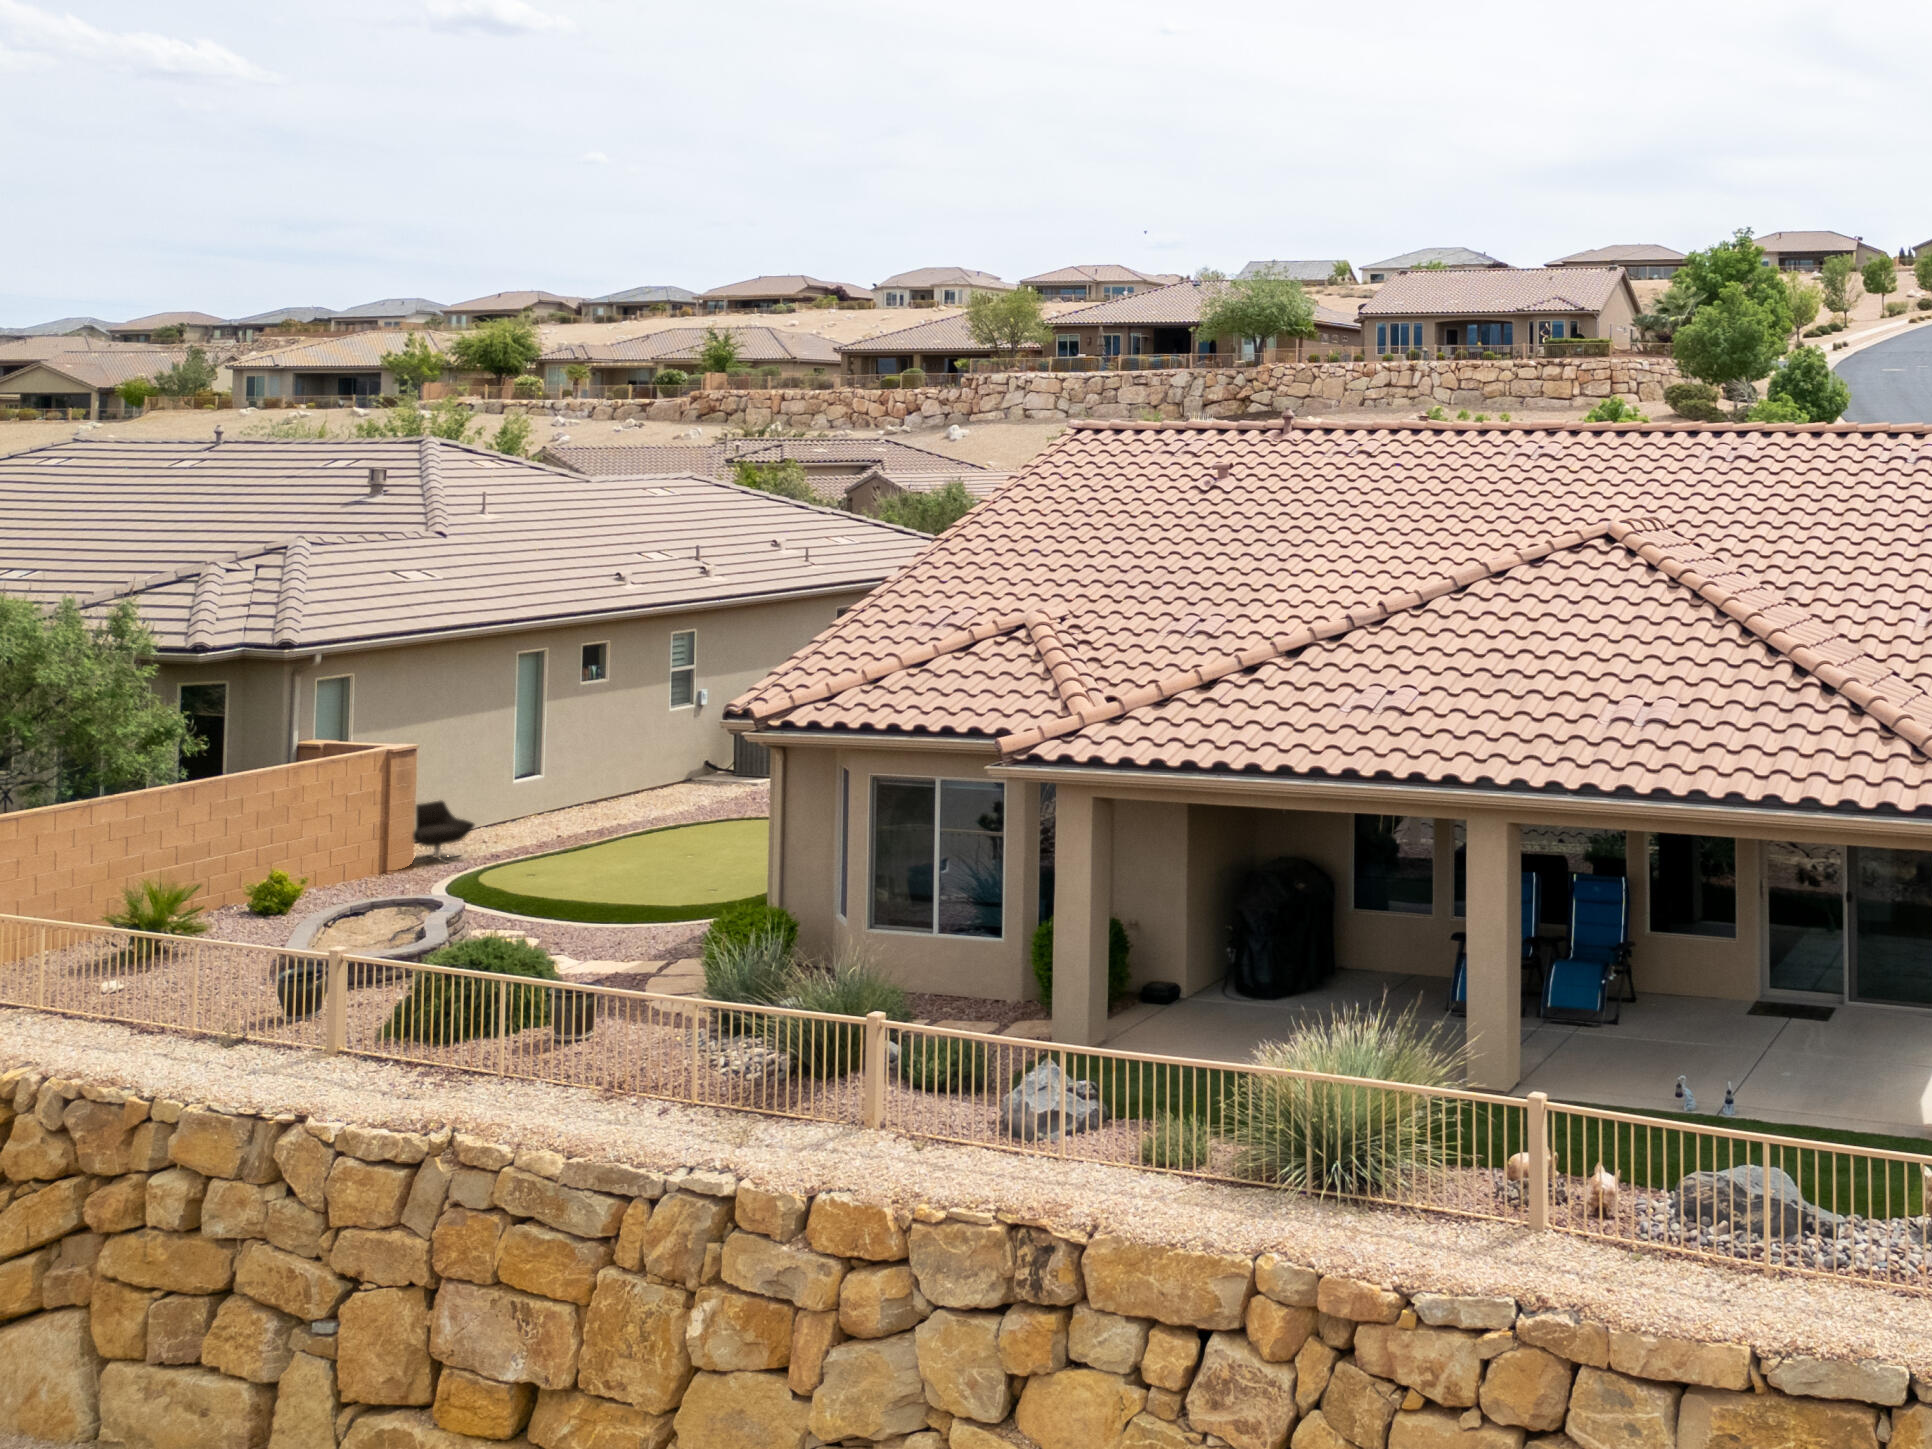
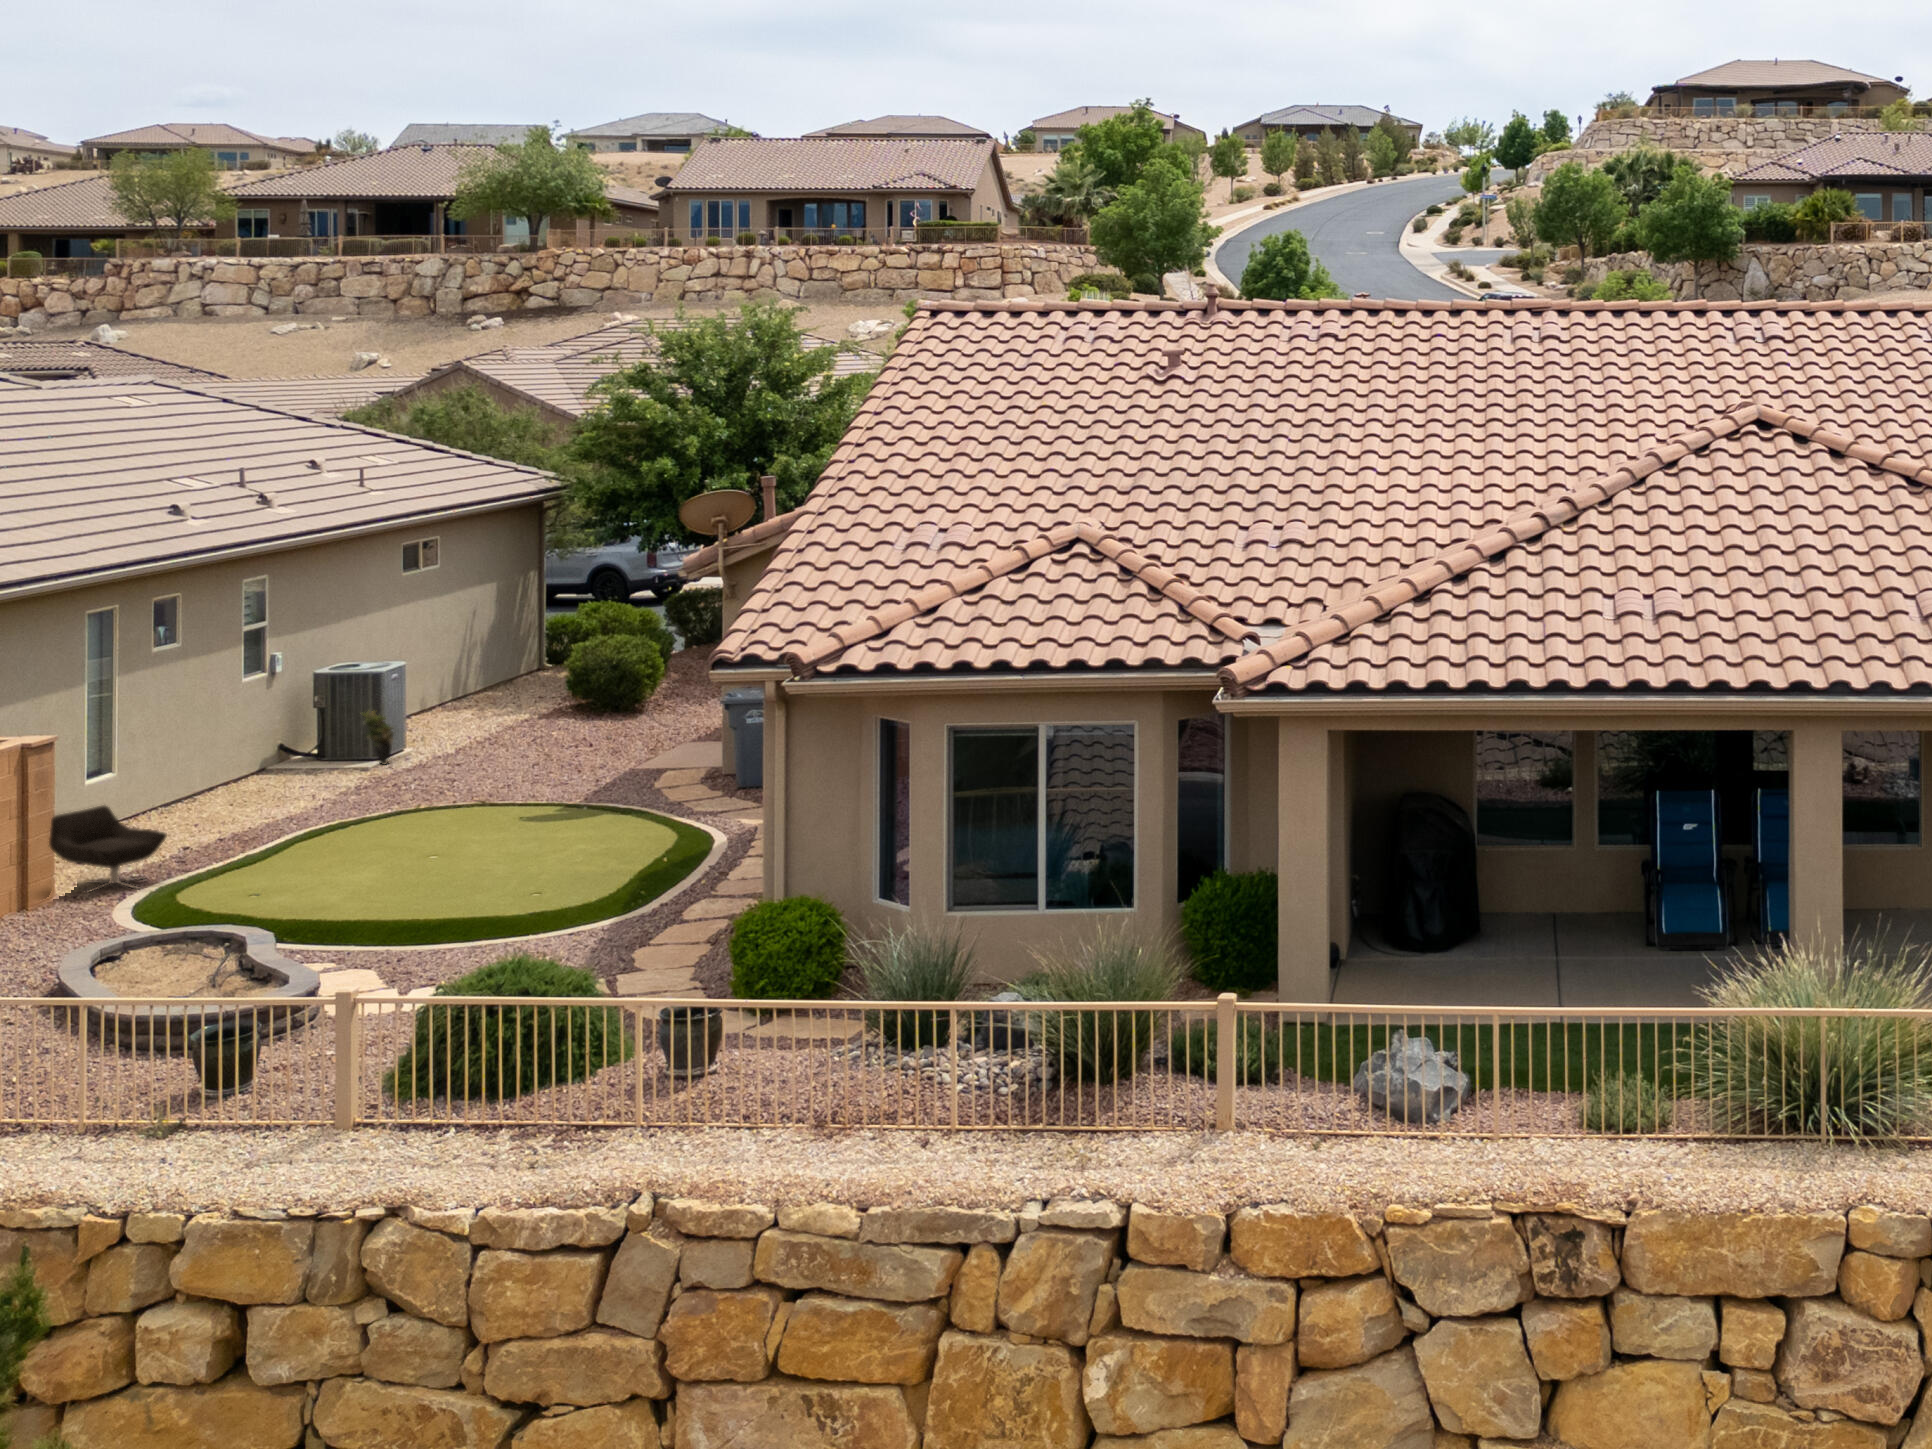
potted plant: none [706,735,731,777] -> present [363,711,394,765]

